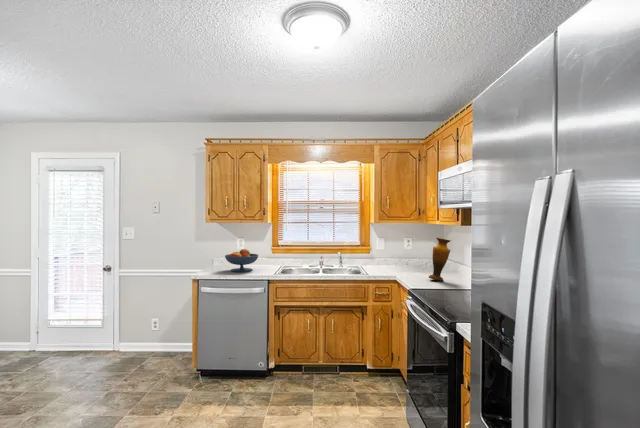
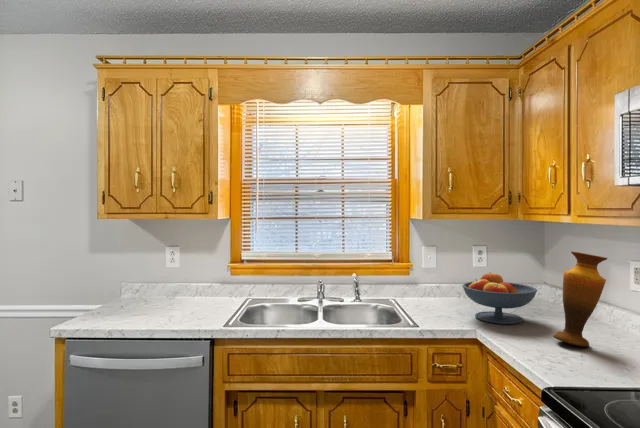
fruit bowl: present [225,249,258,272] -> present [463,273,537,324]

